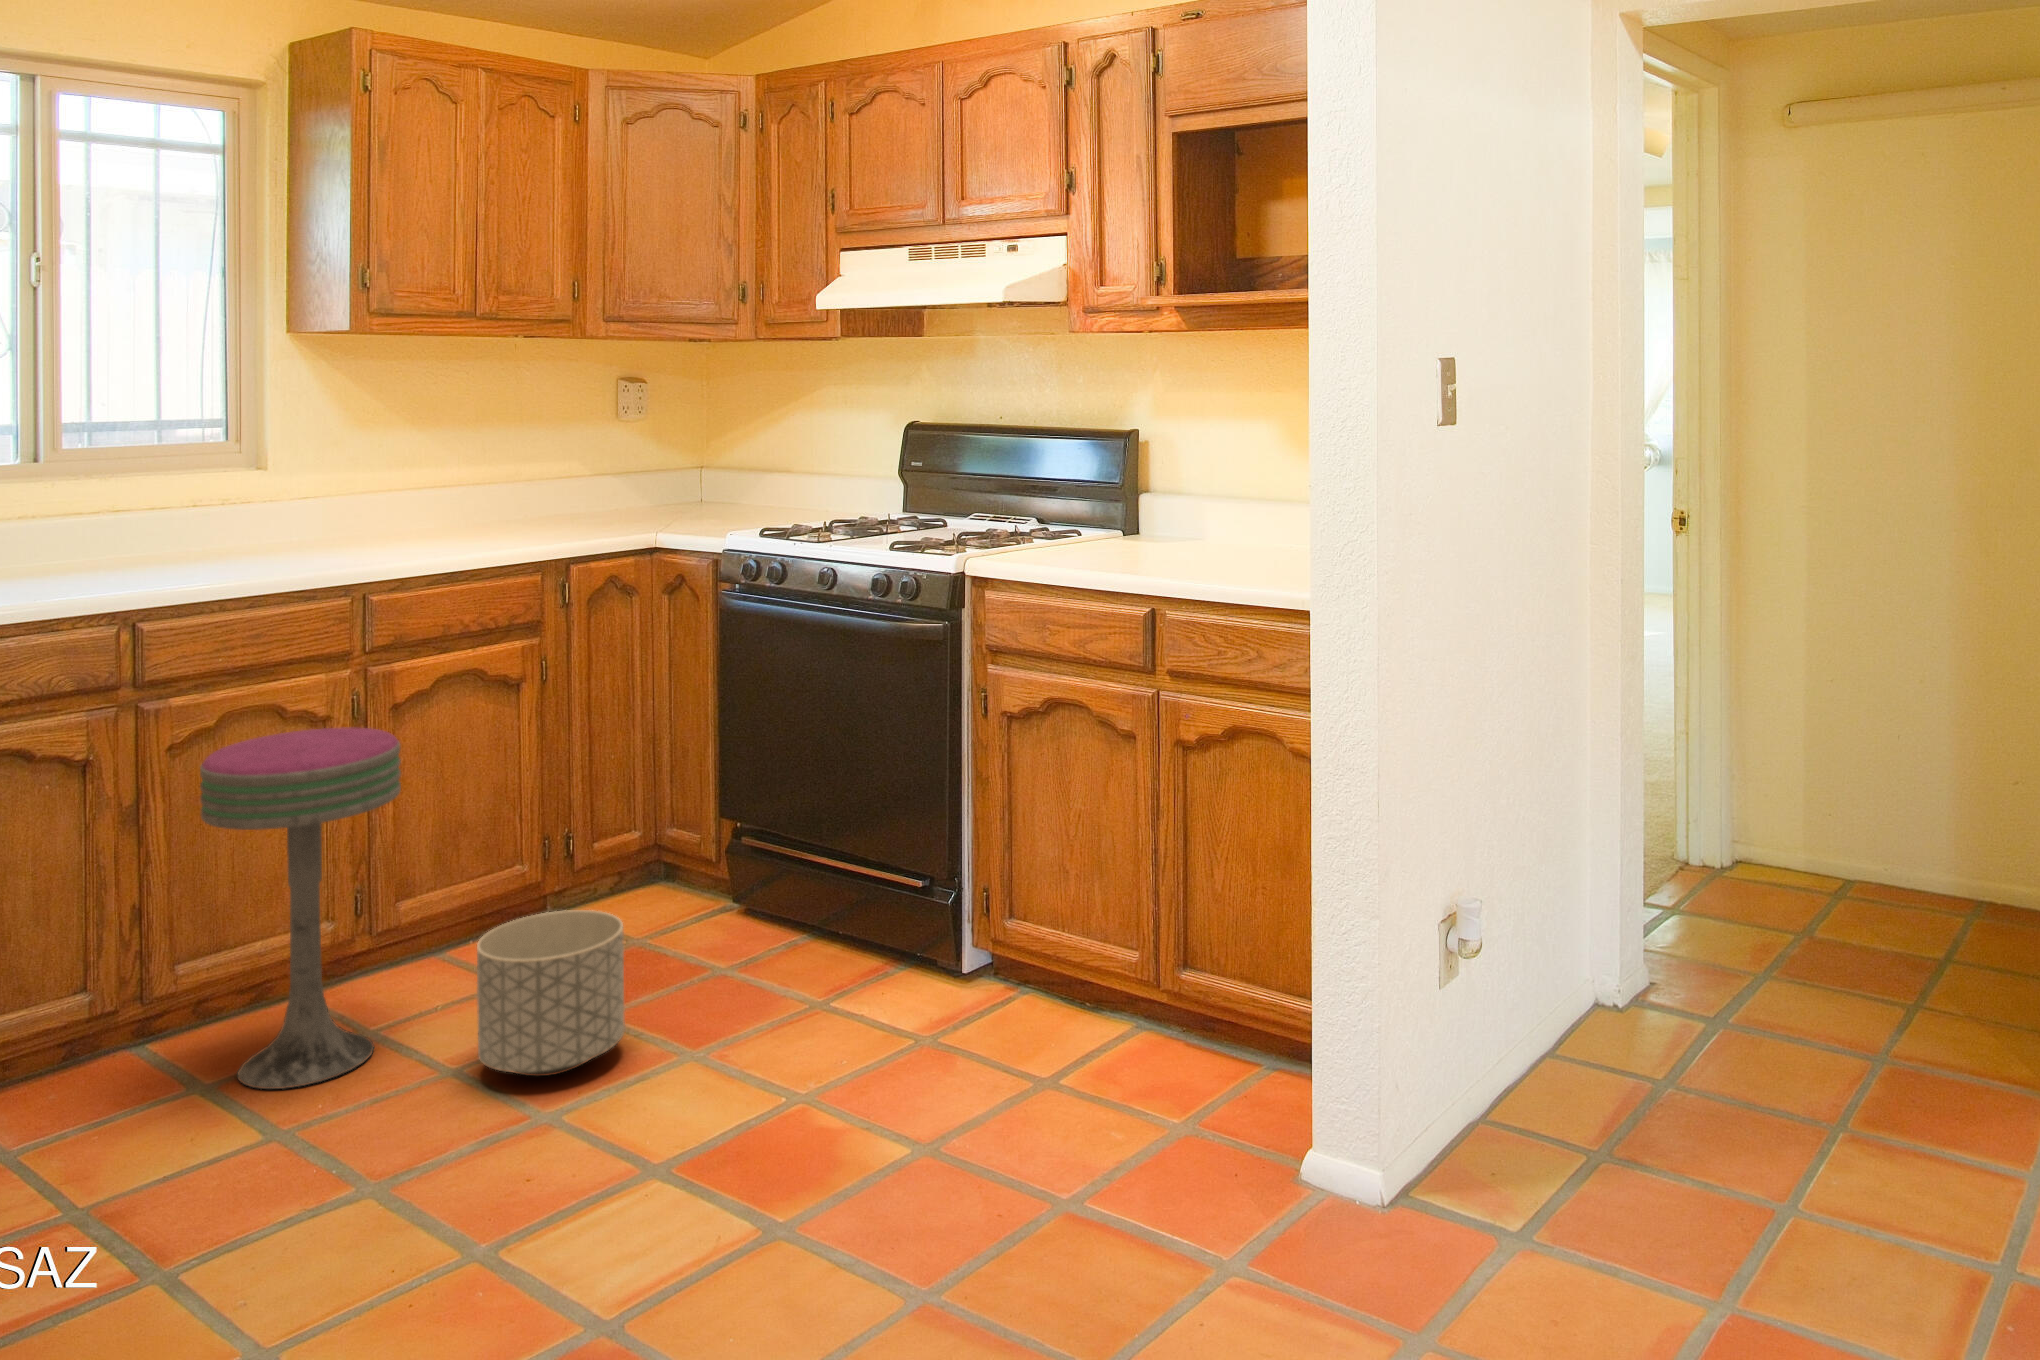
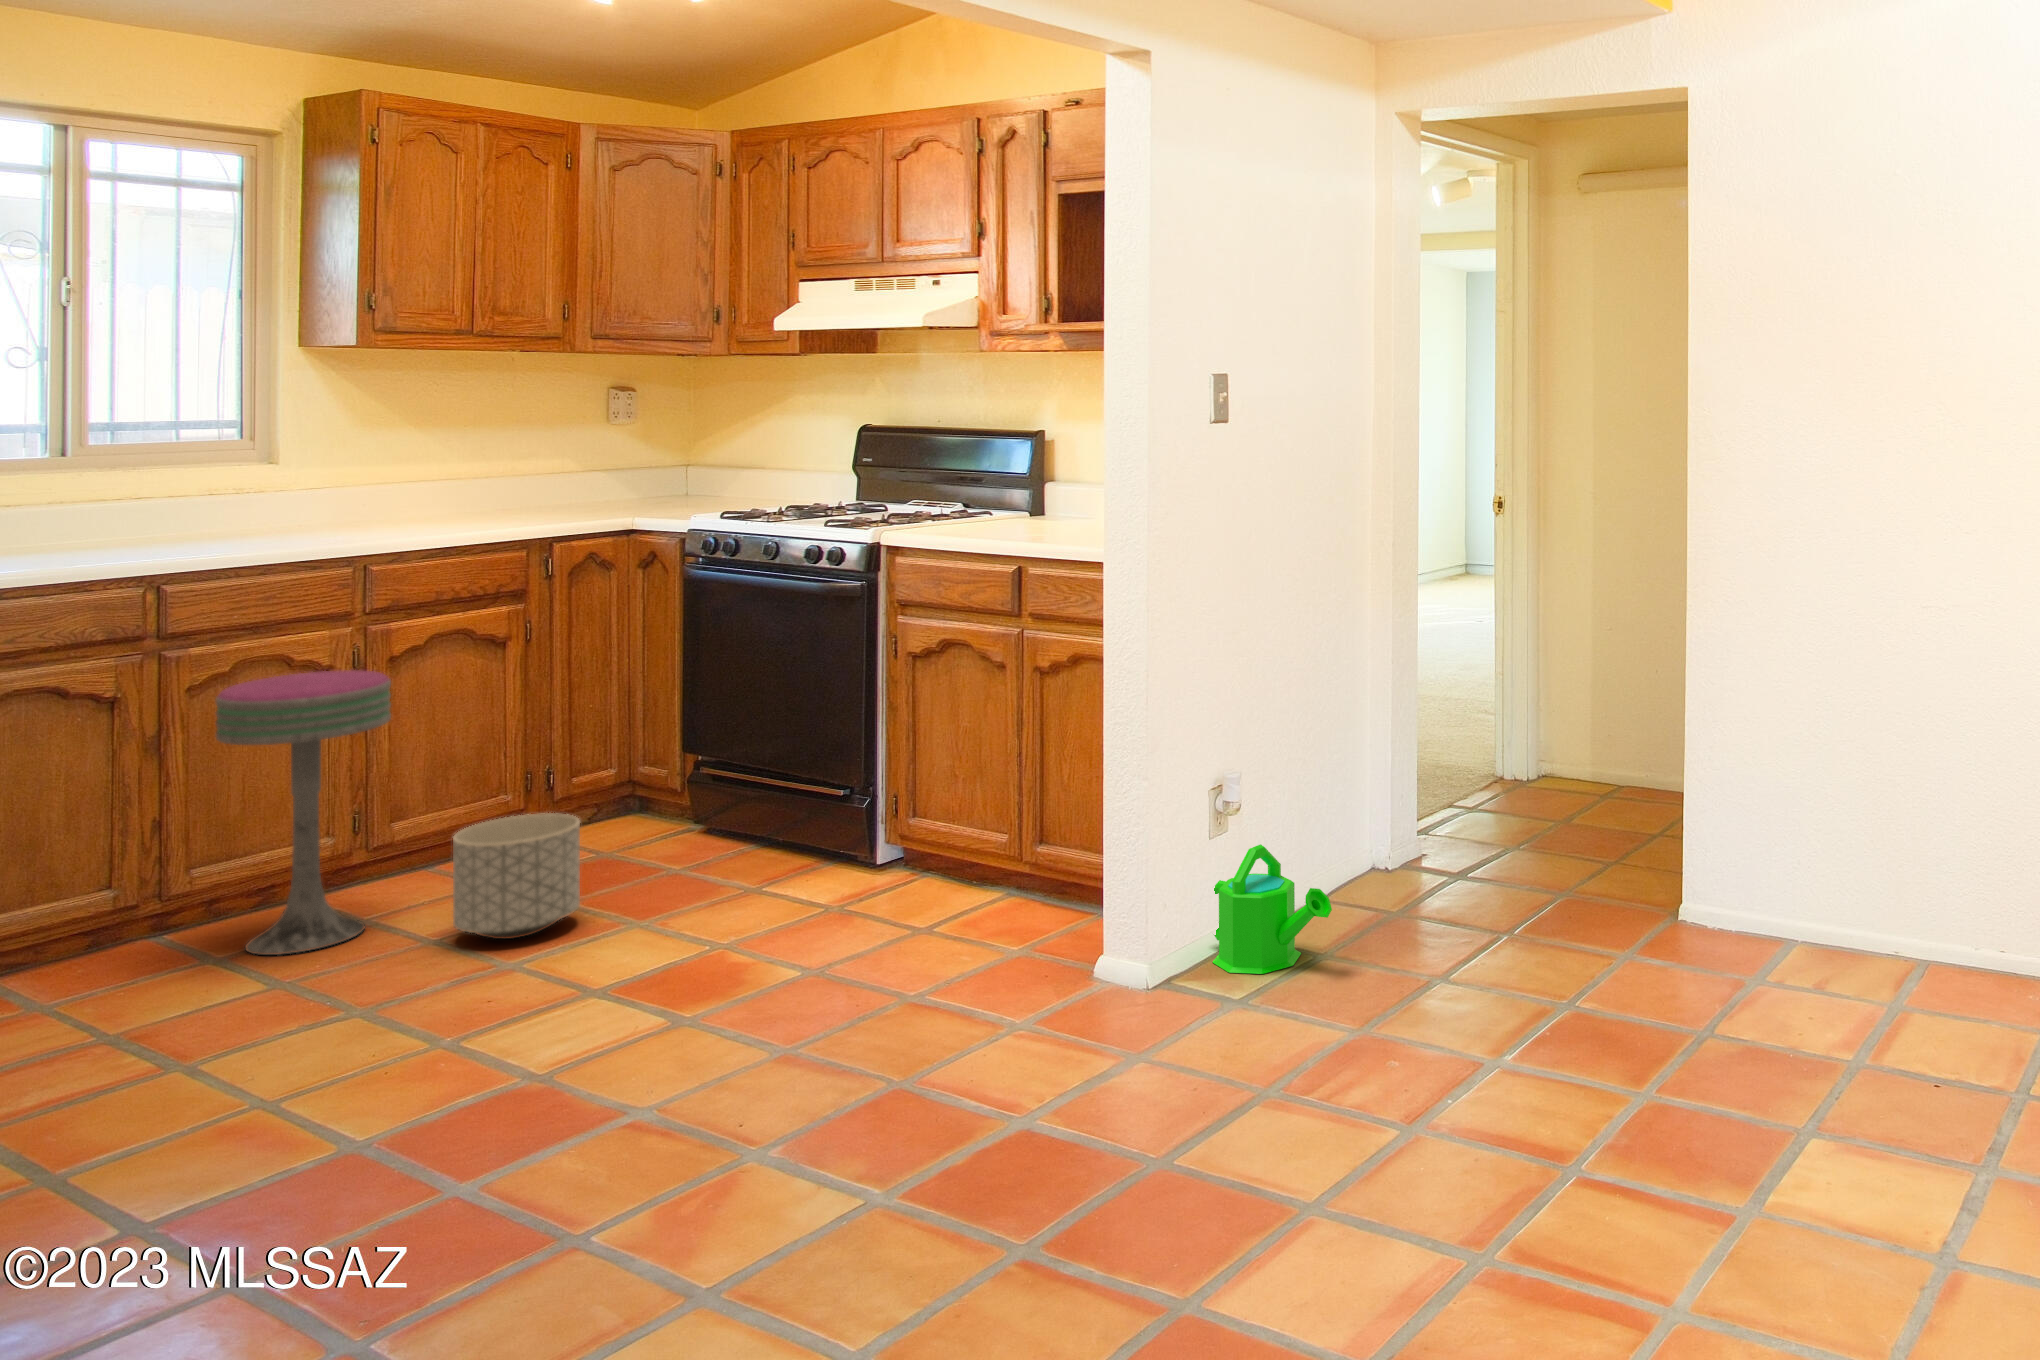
watering can: none [1432,1005,1639,1194] -> present [1212,844,1332,974]

